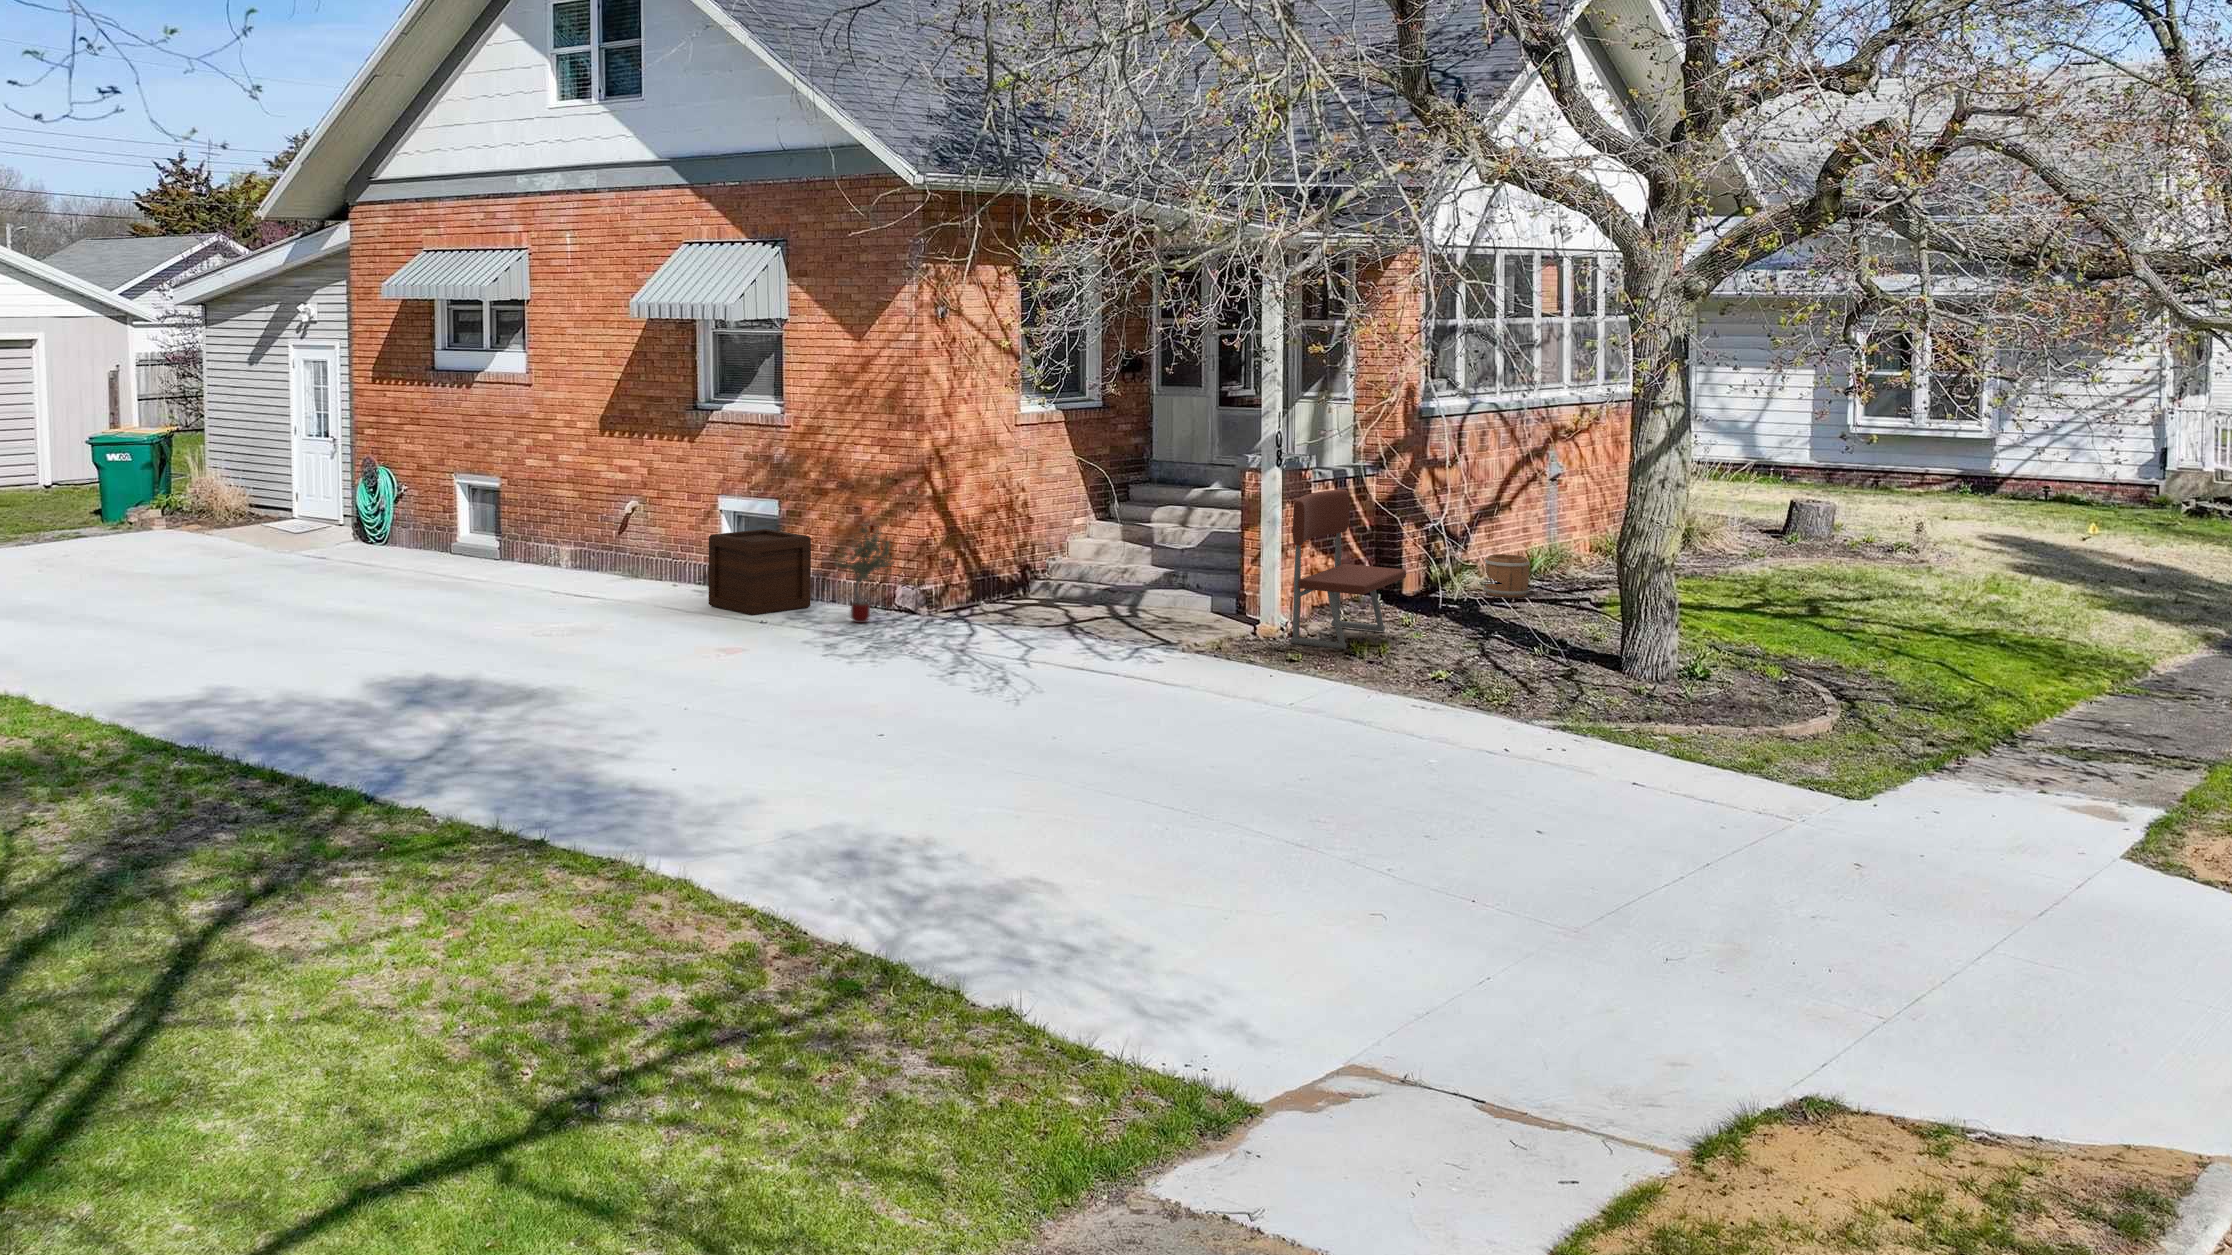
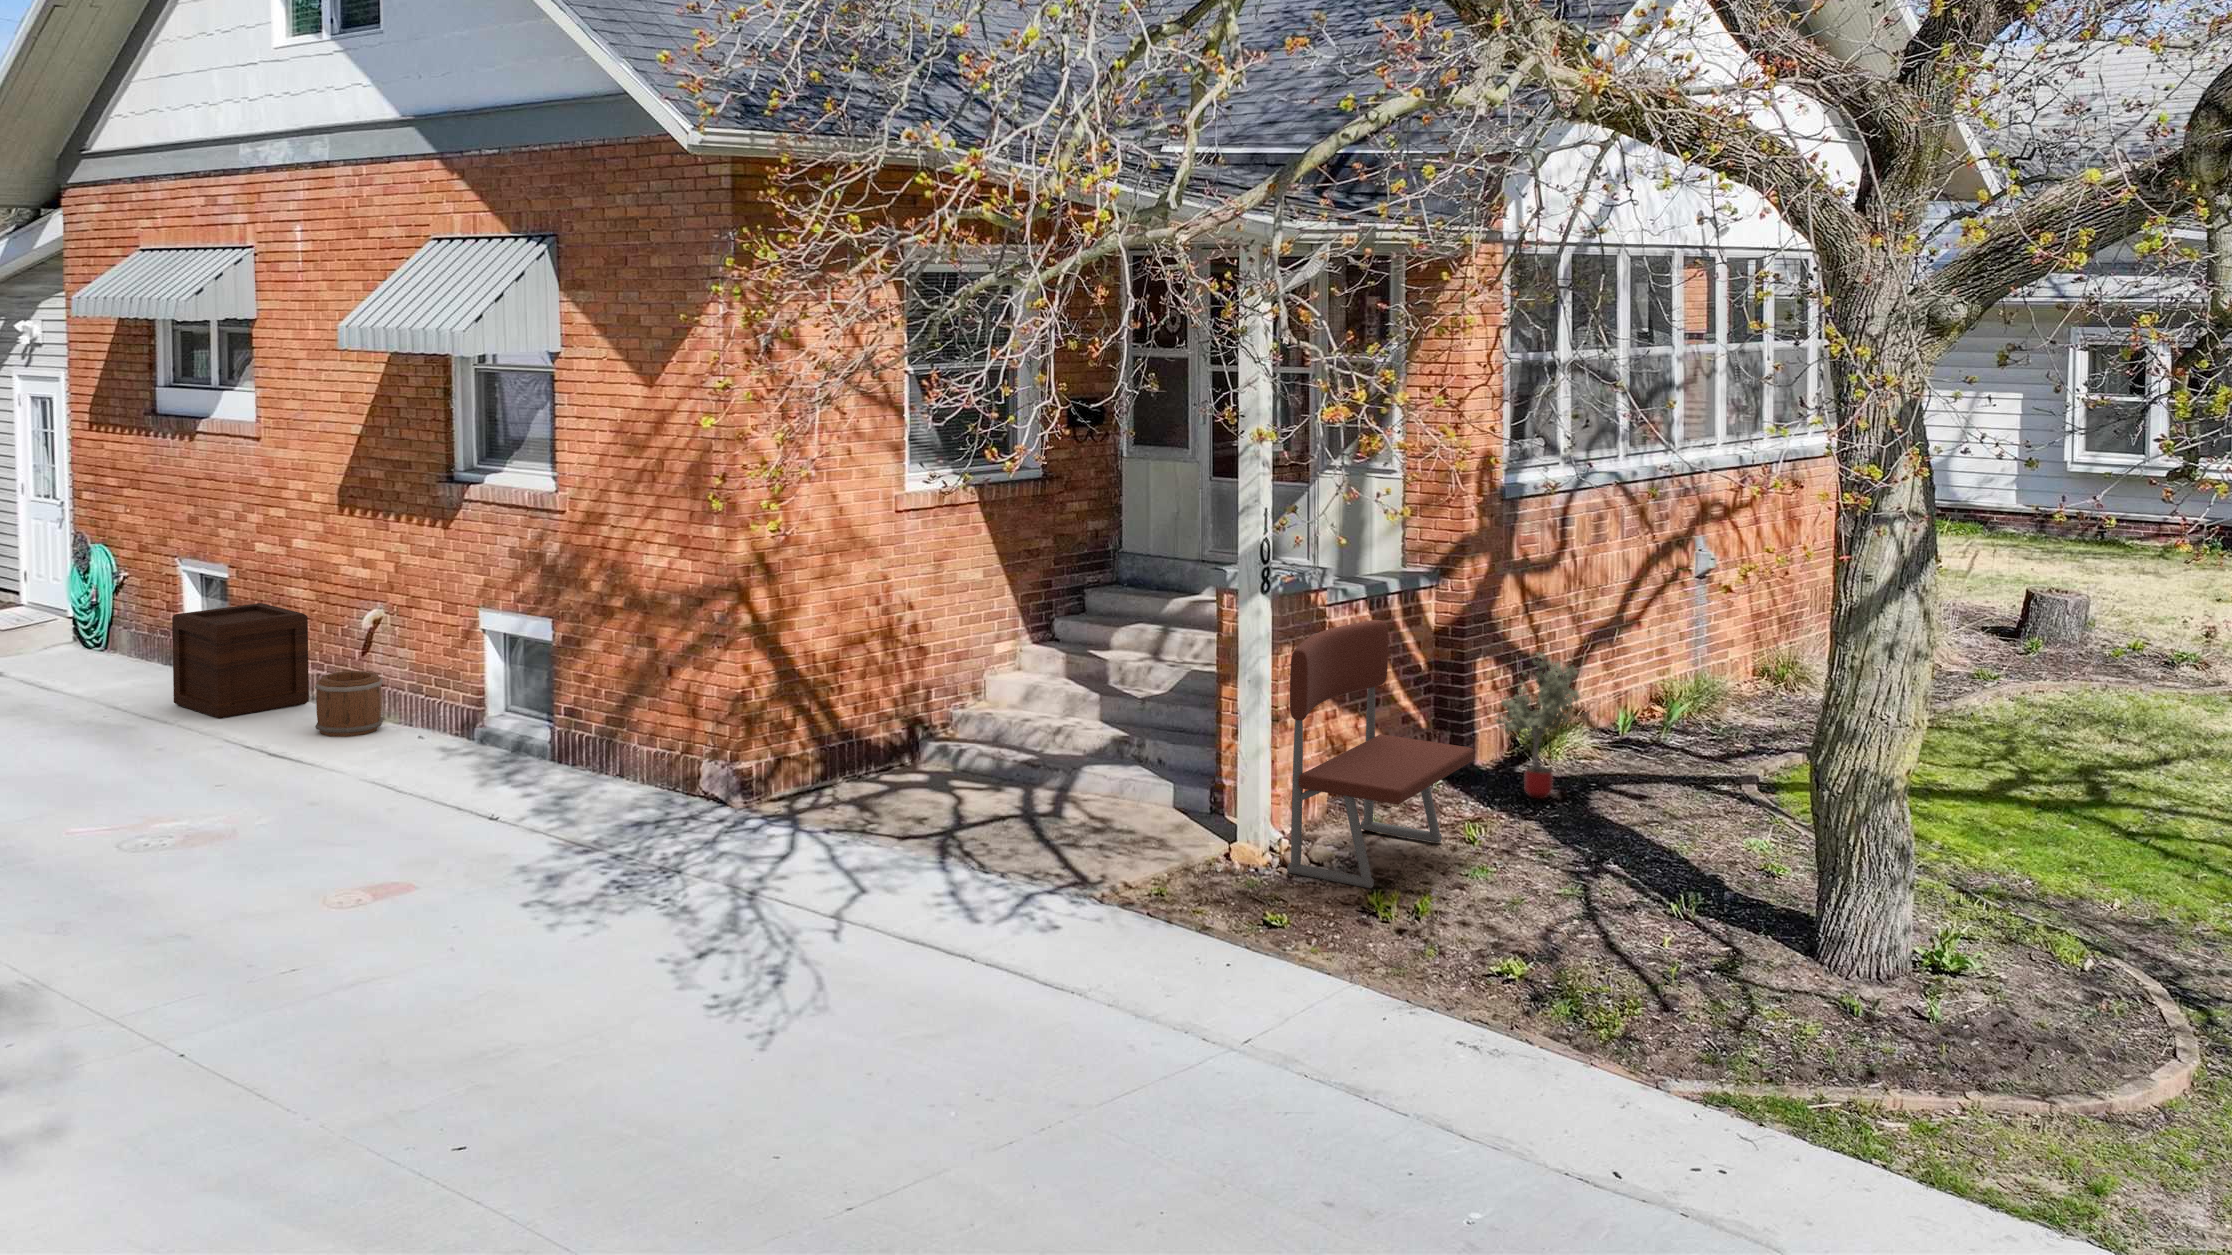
potted tree: present [835,523,894,623] -> present [1495,653,1580,799]
wooden crate: present [709,529,811,615] -> present [172,603,309,719]
bucket: present [1484,554,1530,598] -> present [315,671,383,737]

